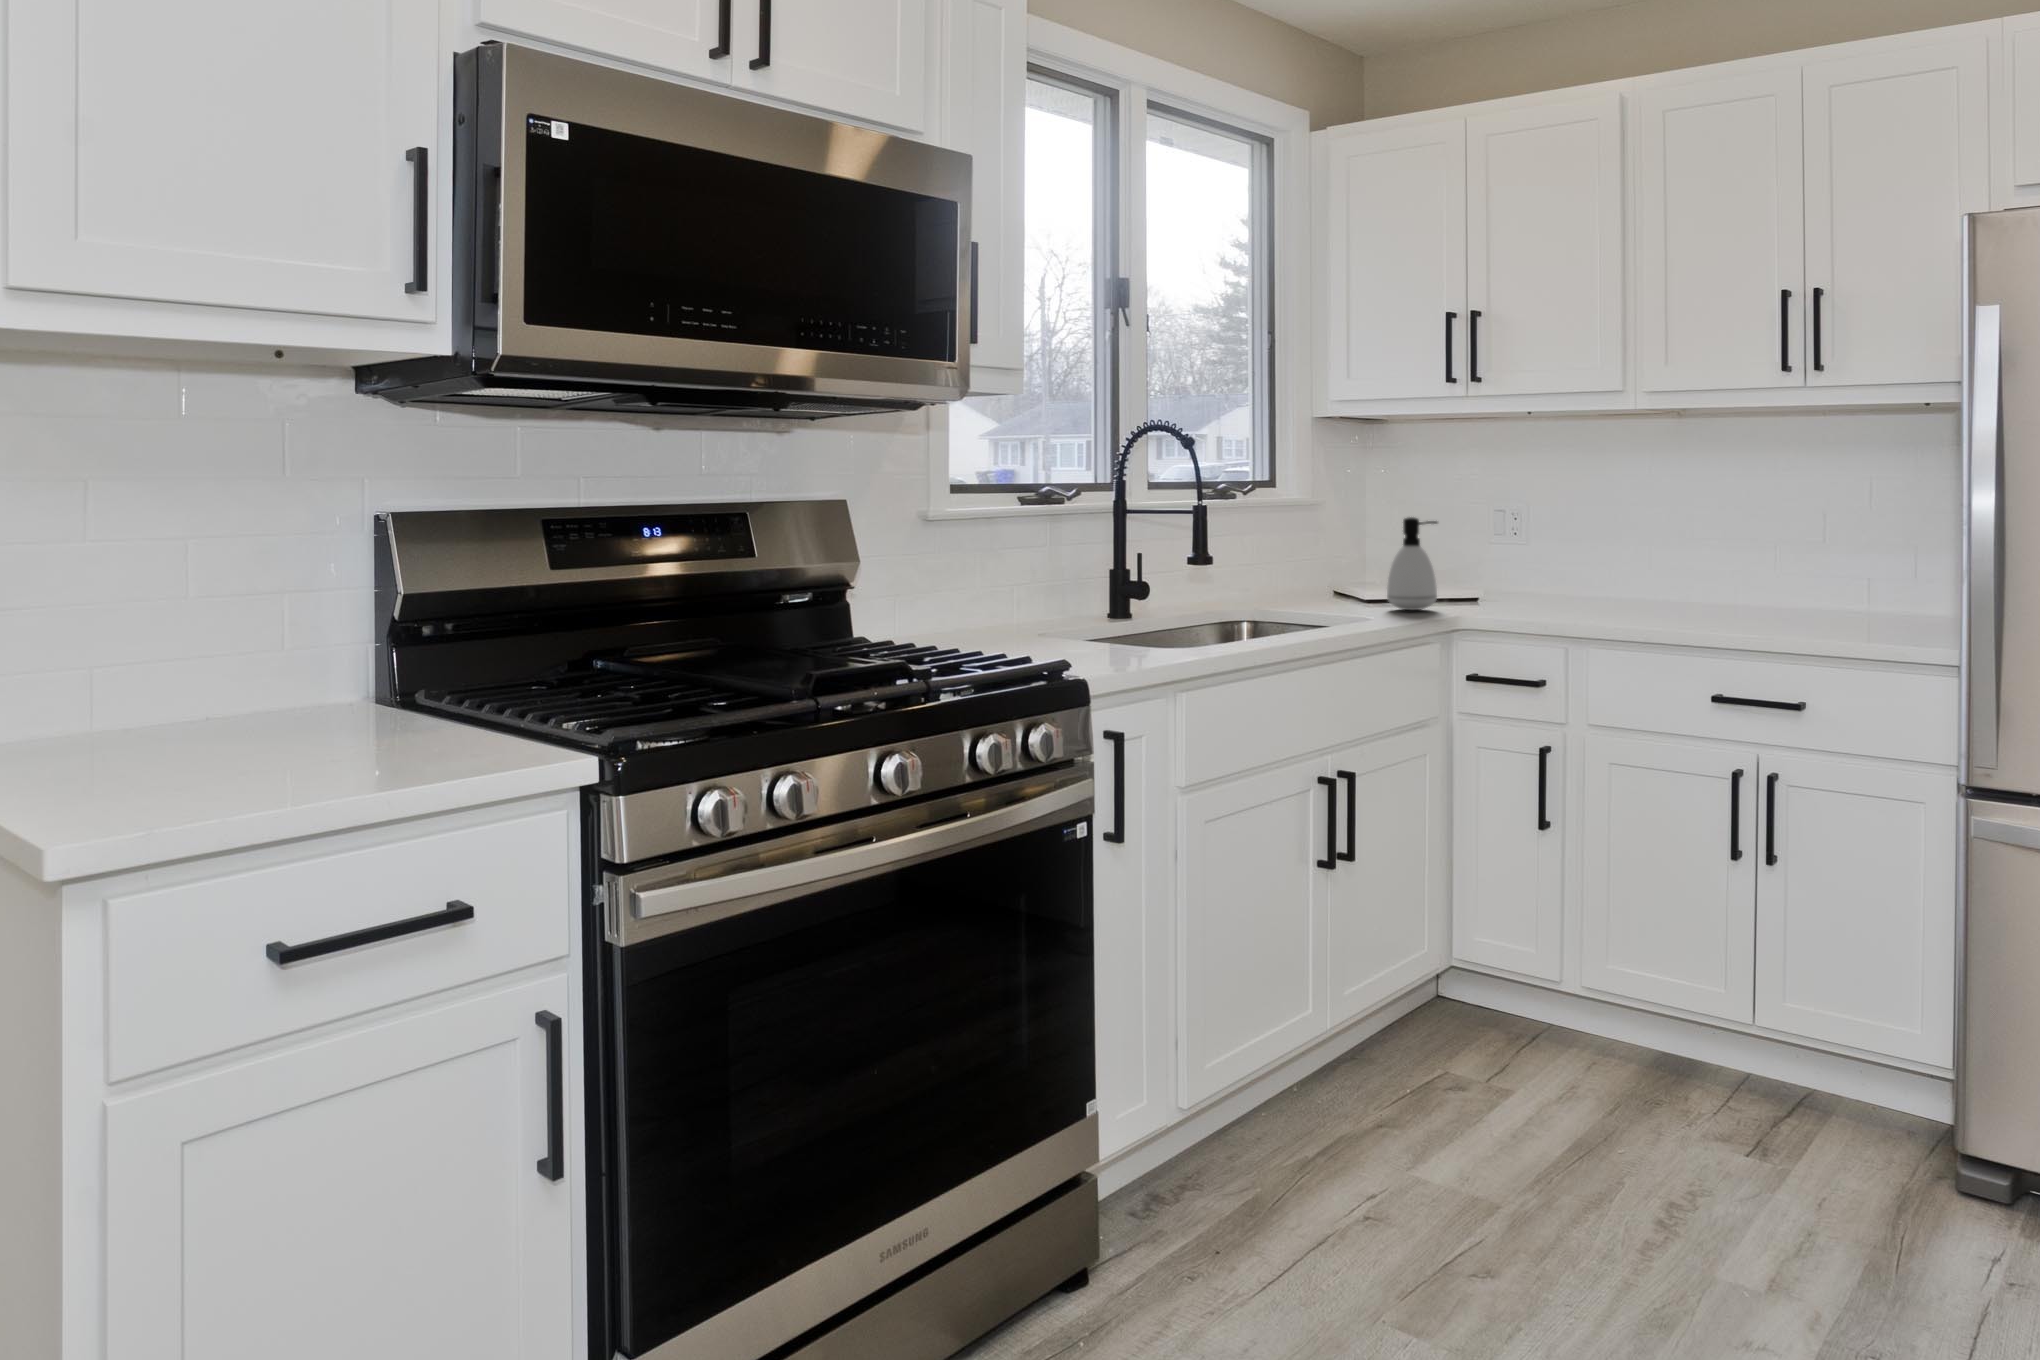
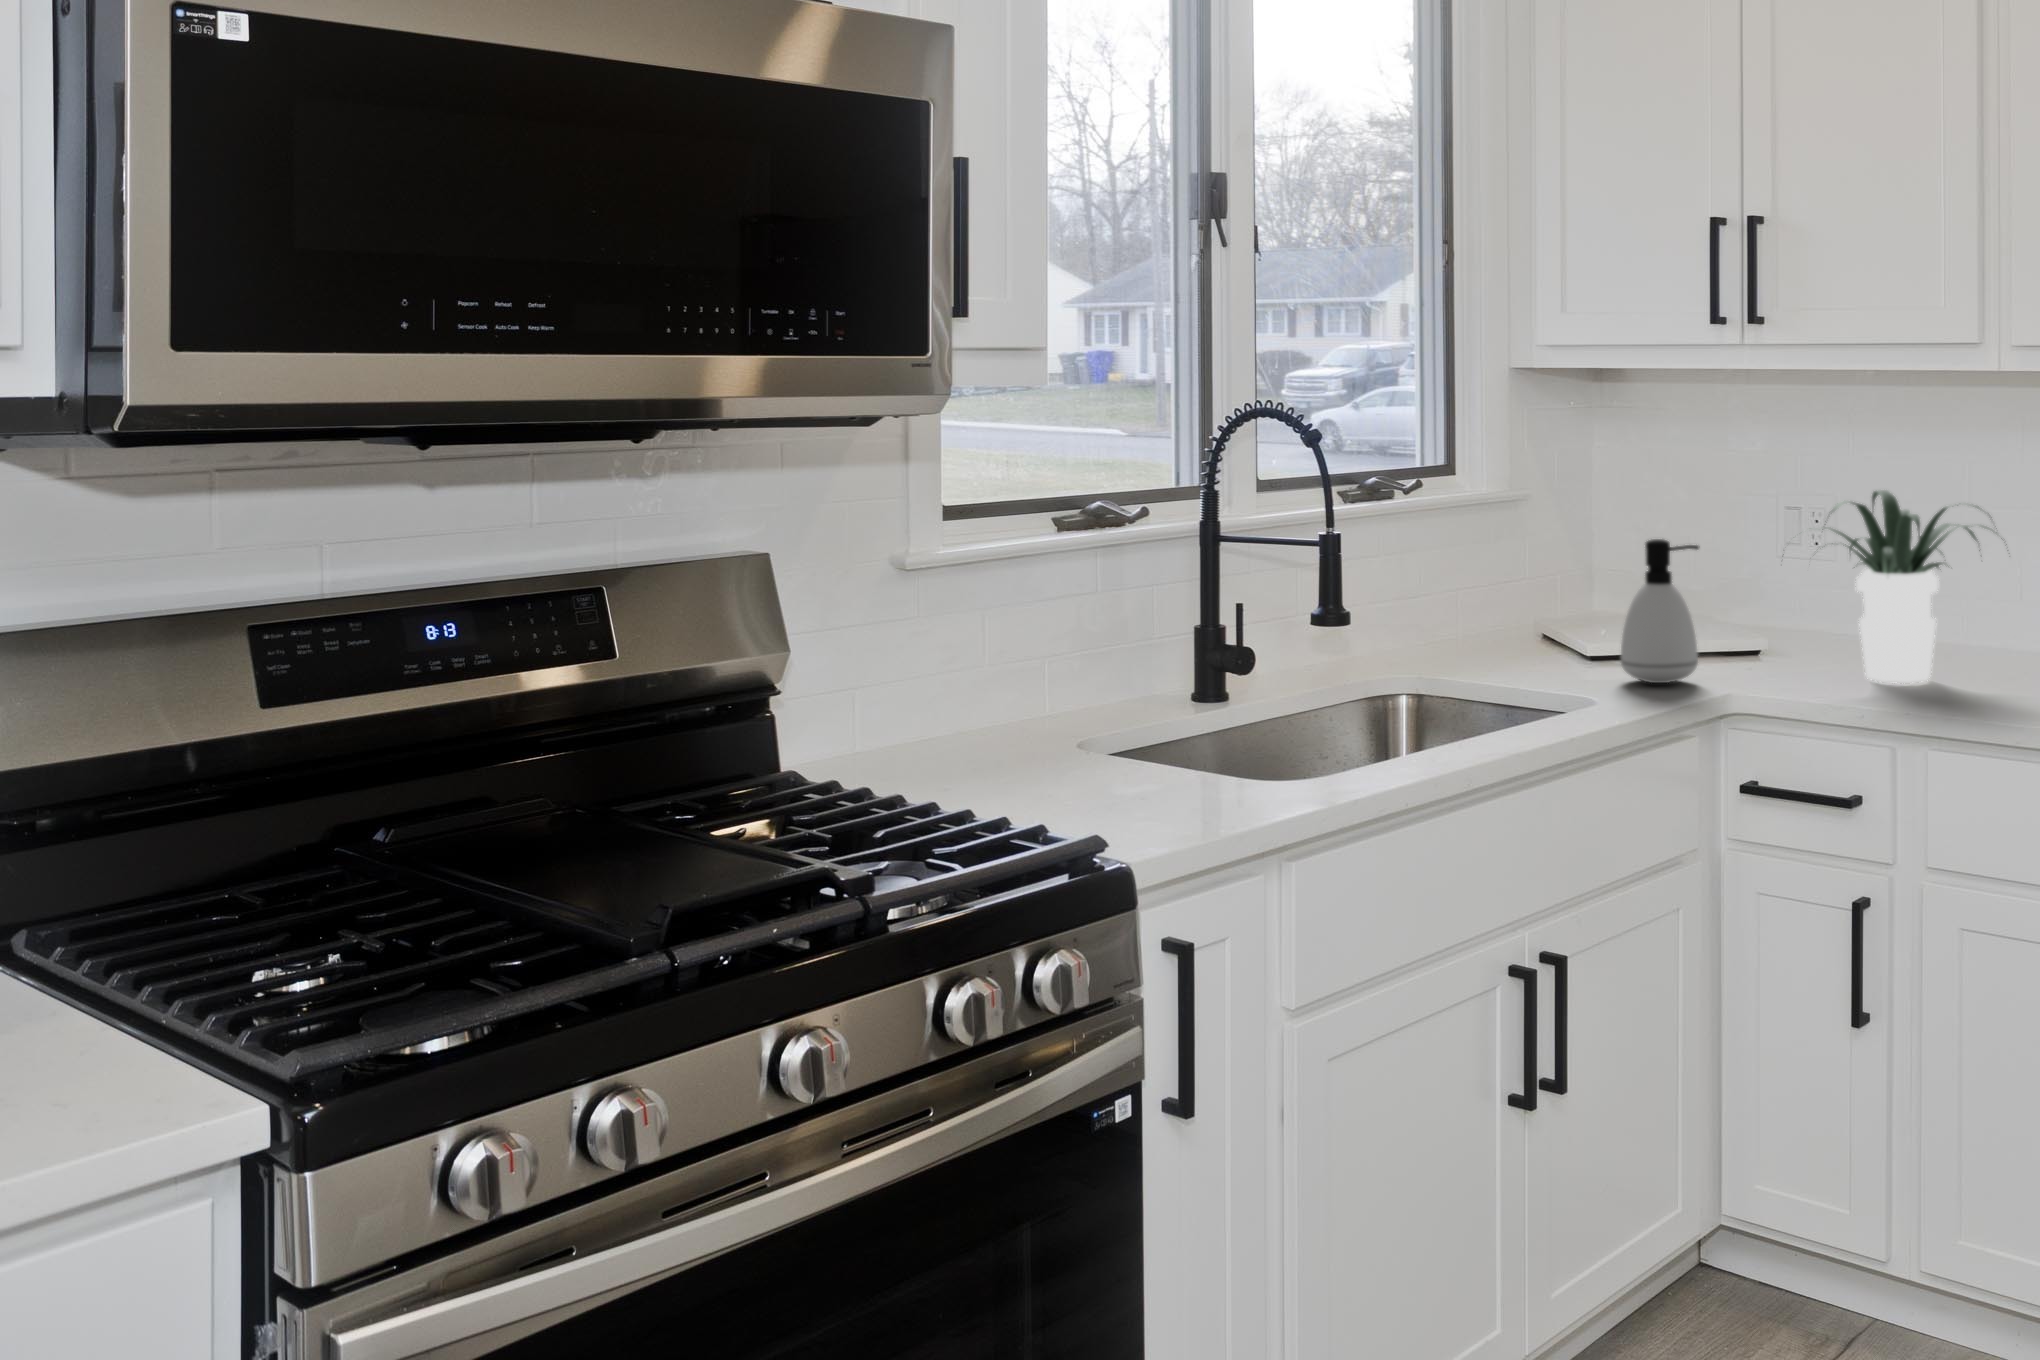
potted plant: none [1490,489,1641,610] -> present [1822,490,1997,683]

